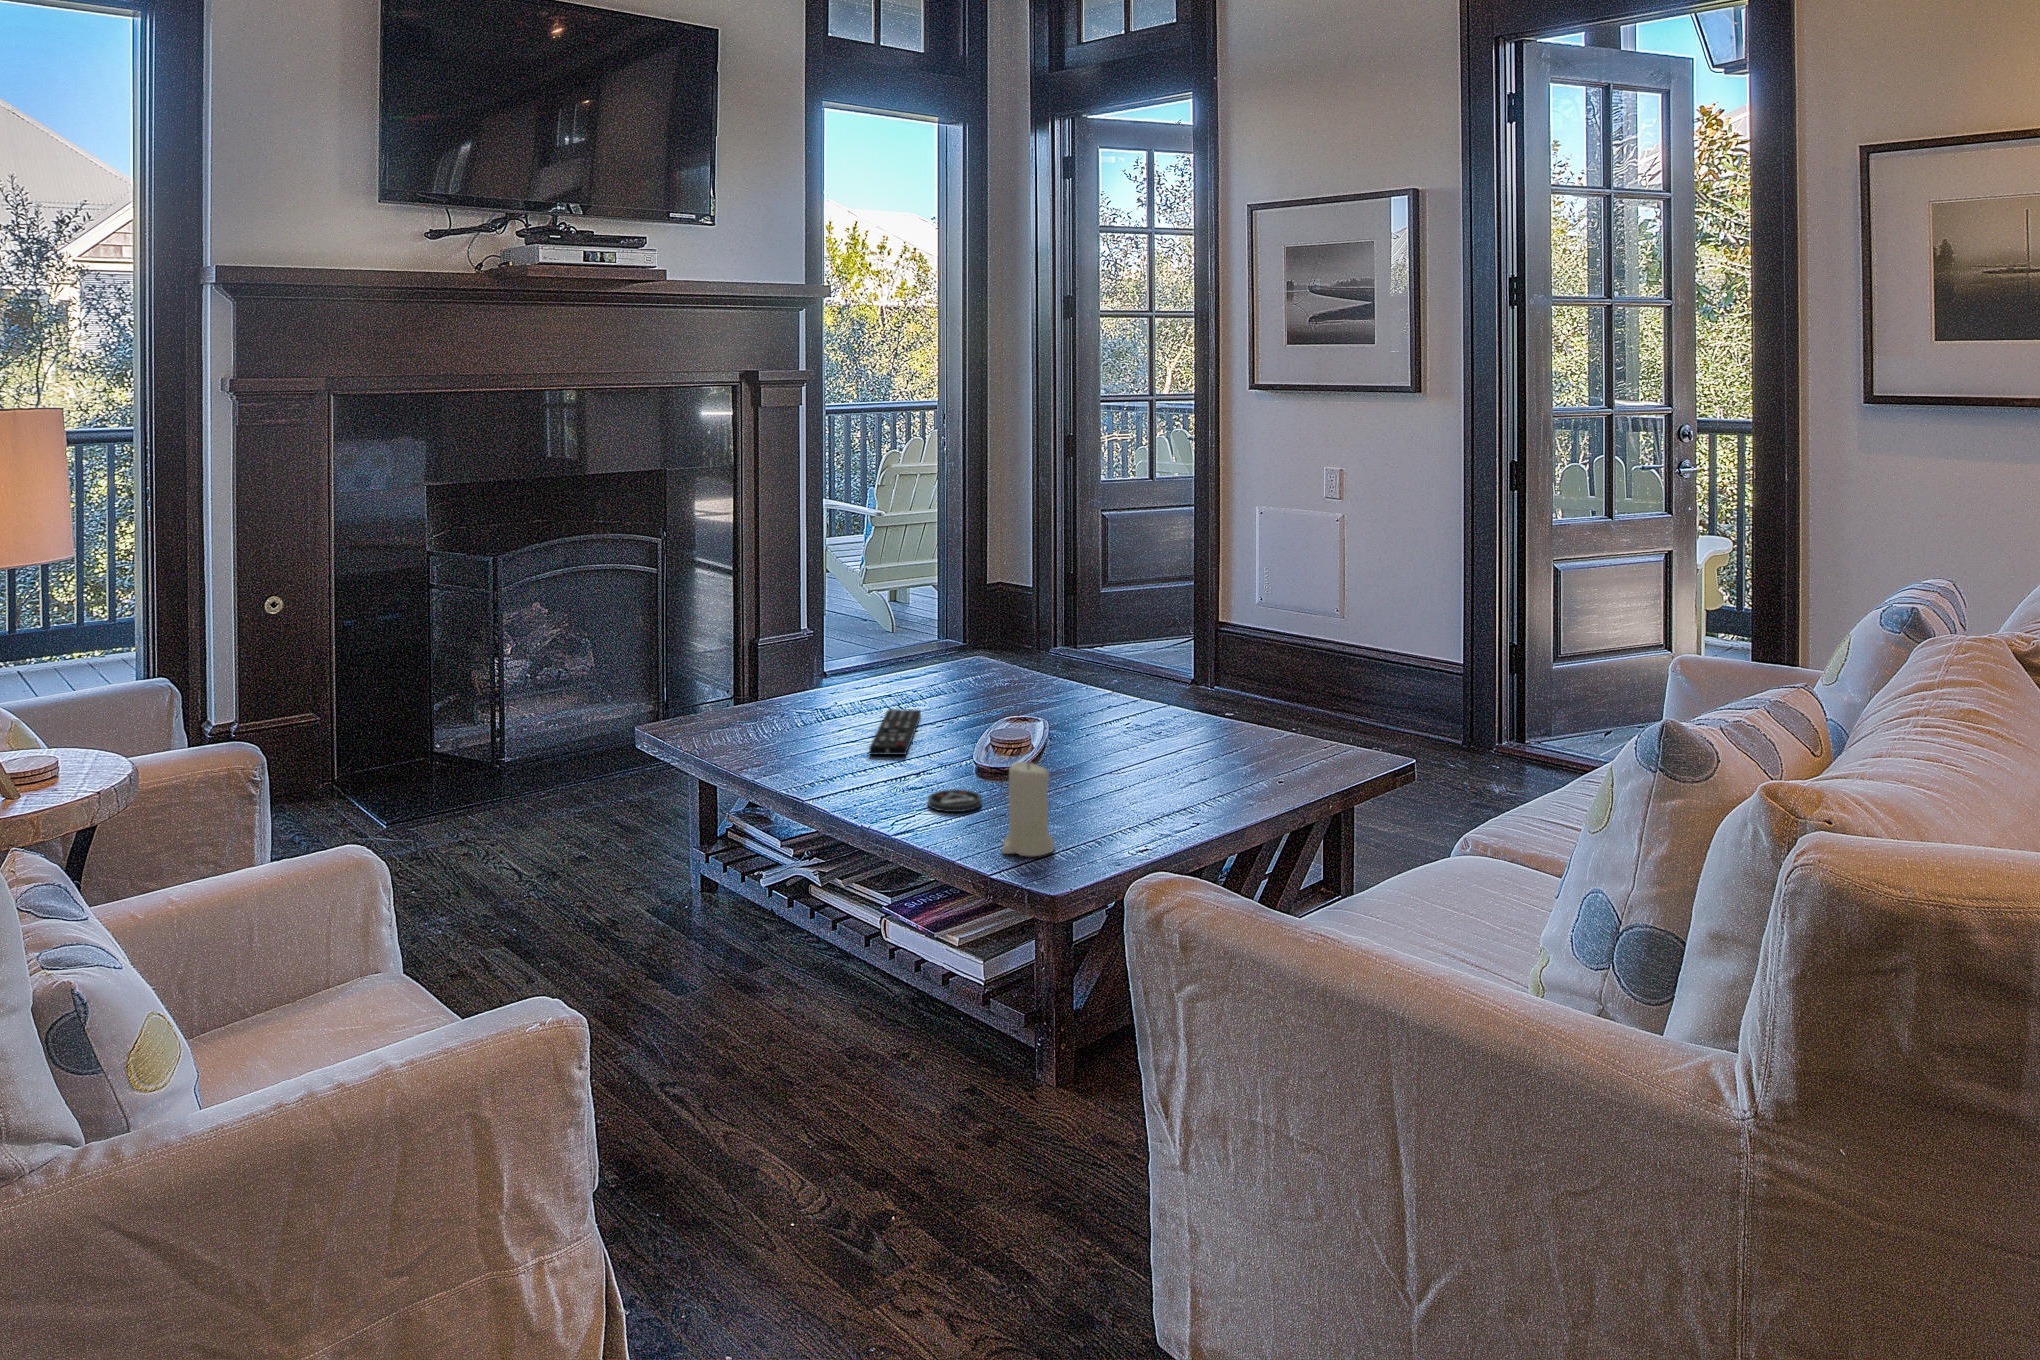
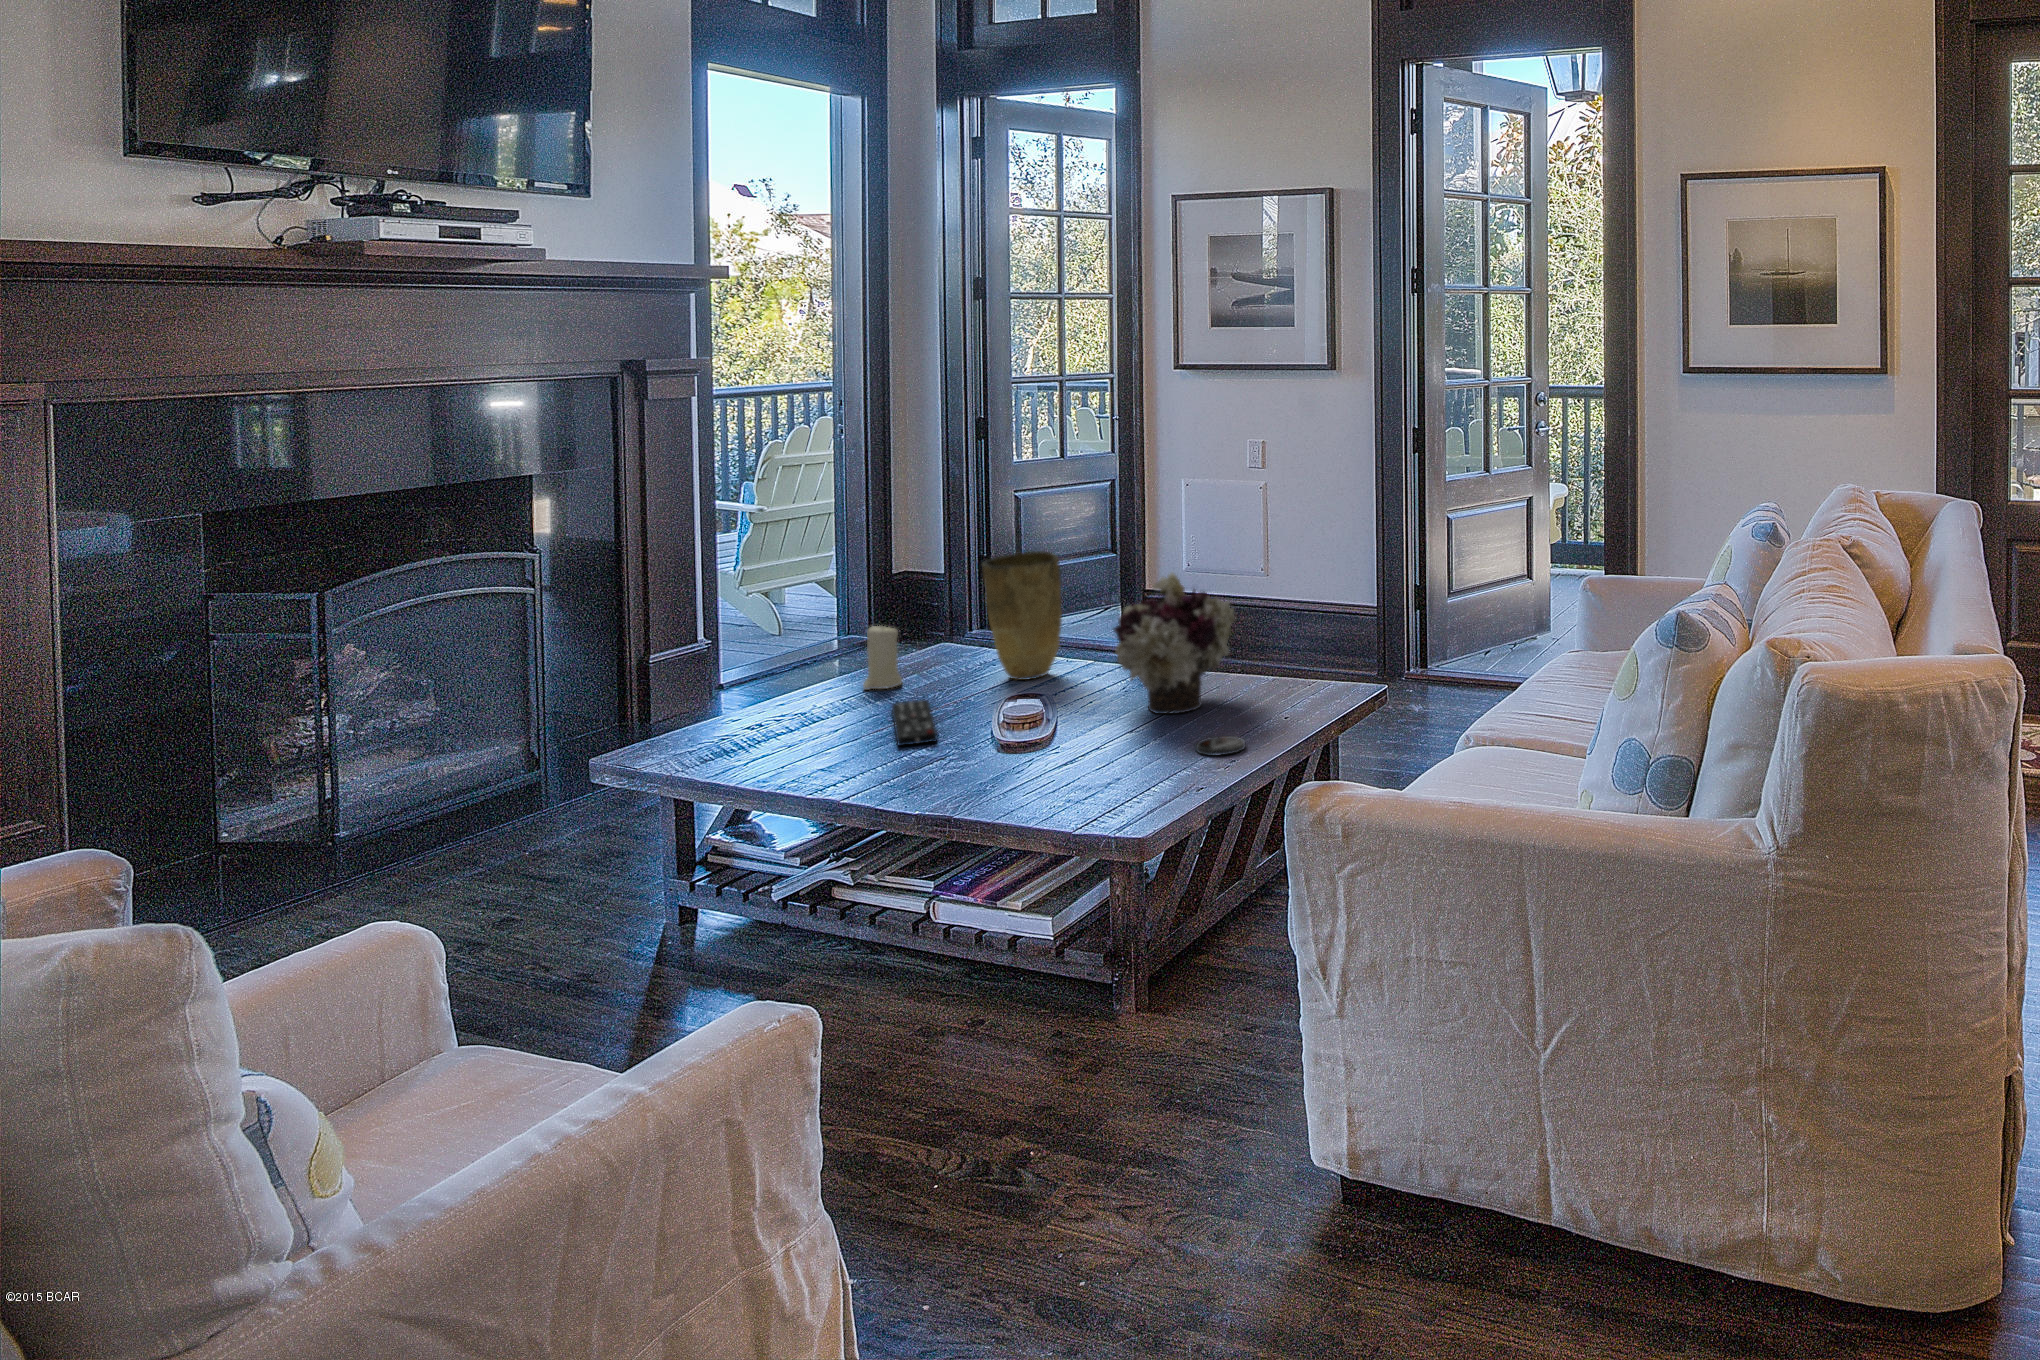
vase: none [983,569,1061,701] -> present [982,551,1062,680]
flower arrangement: none [1083,603,1219,759] -> present [1113,573,1235,714]
candle: present [1002,761,1054,857] -> present [863,626,902,690]
coaster: present [928,789,982,812] -> present [1196,736,1245,756]

